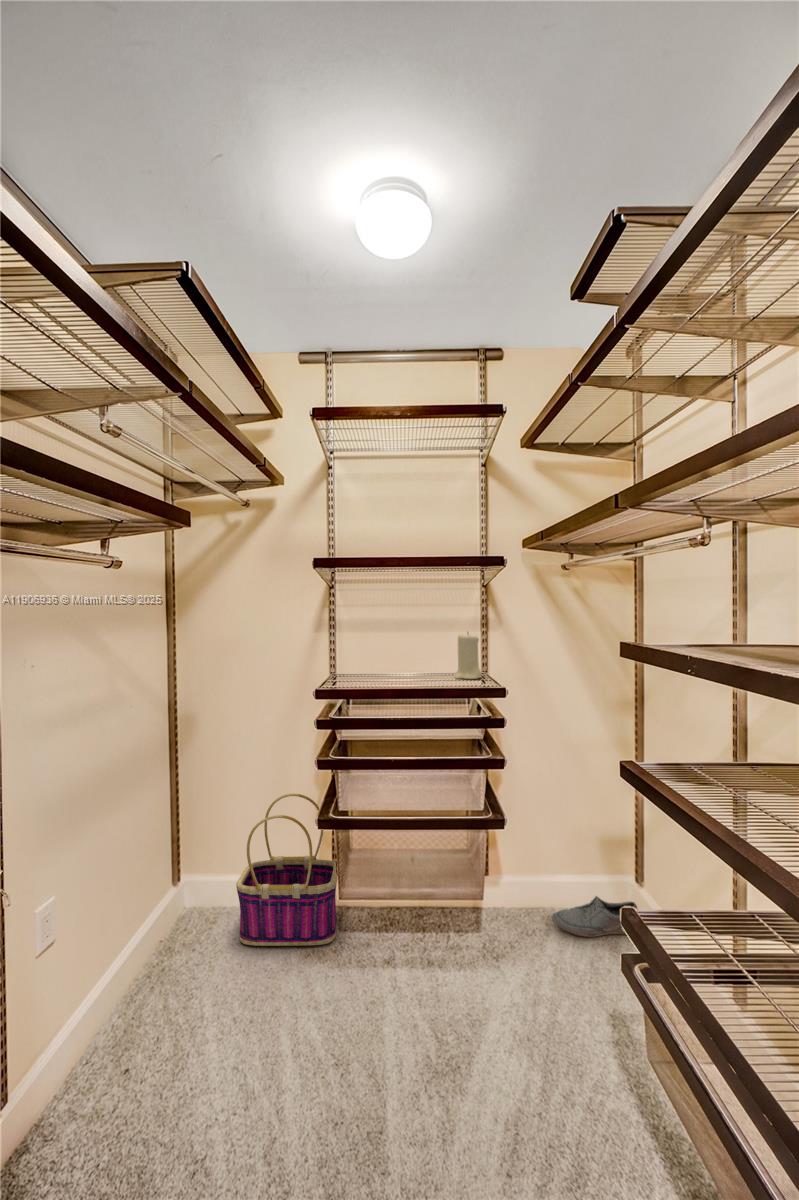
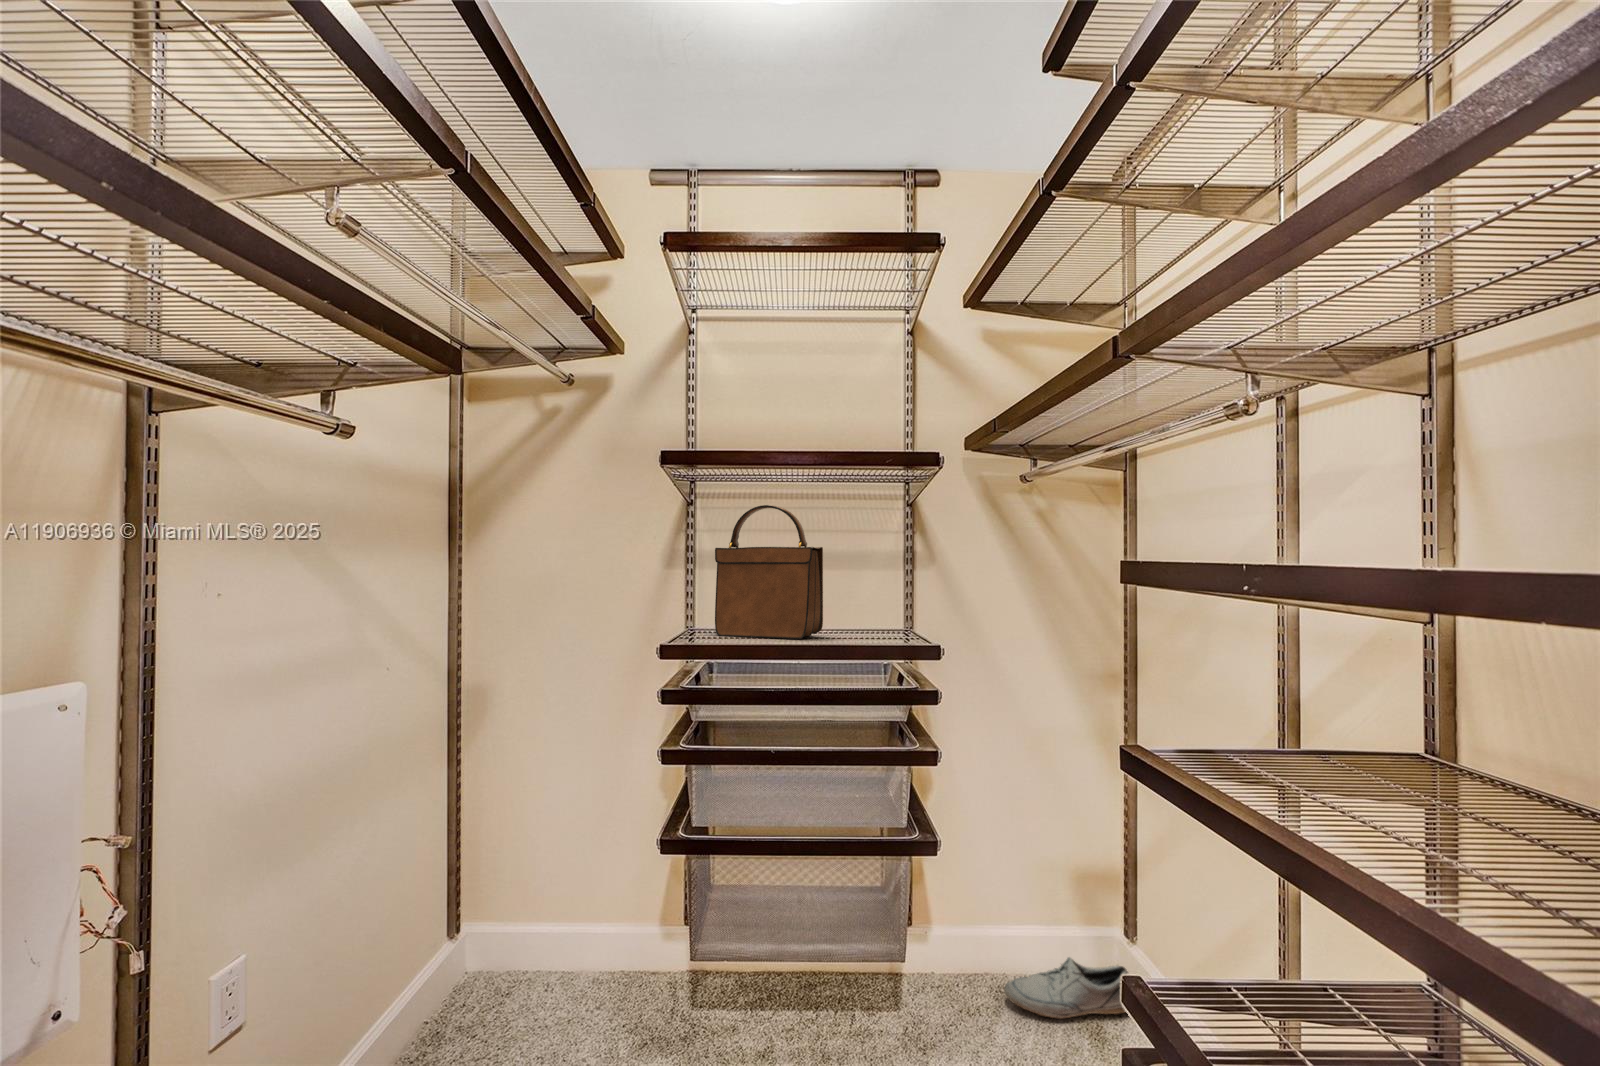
handbag: none [350,590,425,683] -> present [715,505,823,639]
candle: present [455,633,482,679] -> none [865,568,905,637]
basket: present [236,794,337,946] -> none [540,803,692,1029]

